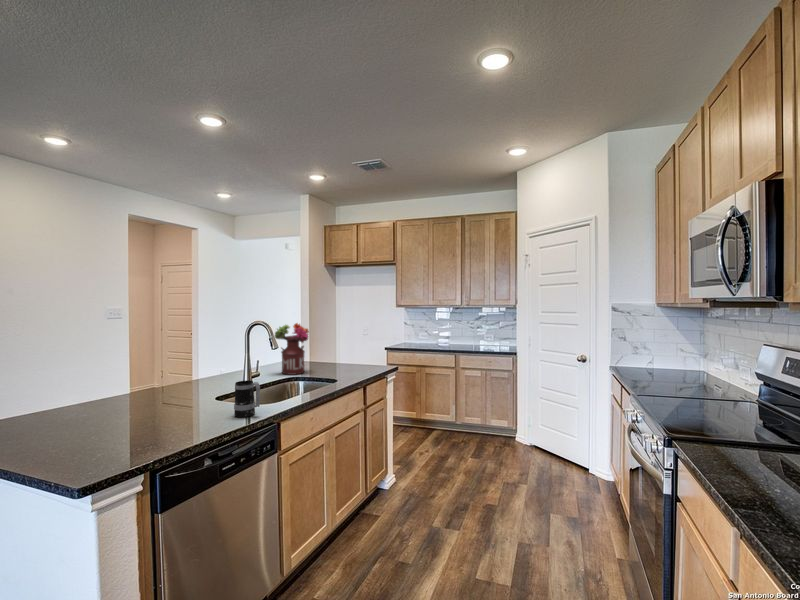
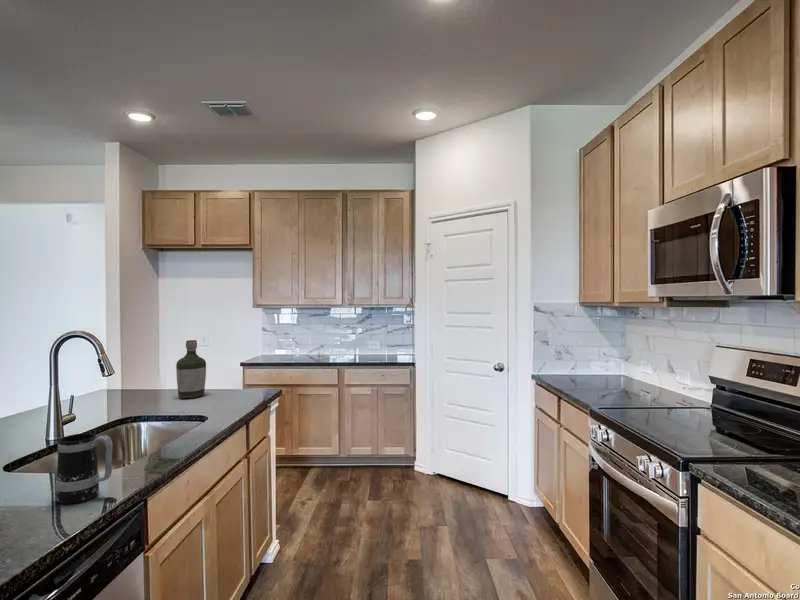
flower arrangement: present [275,323,309,375] -> none [91,330,155,413]
bottle: none [326,330,344,369] -> present [176,340,206,399]

